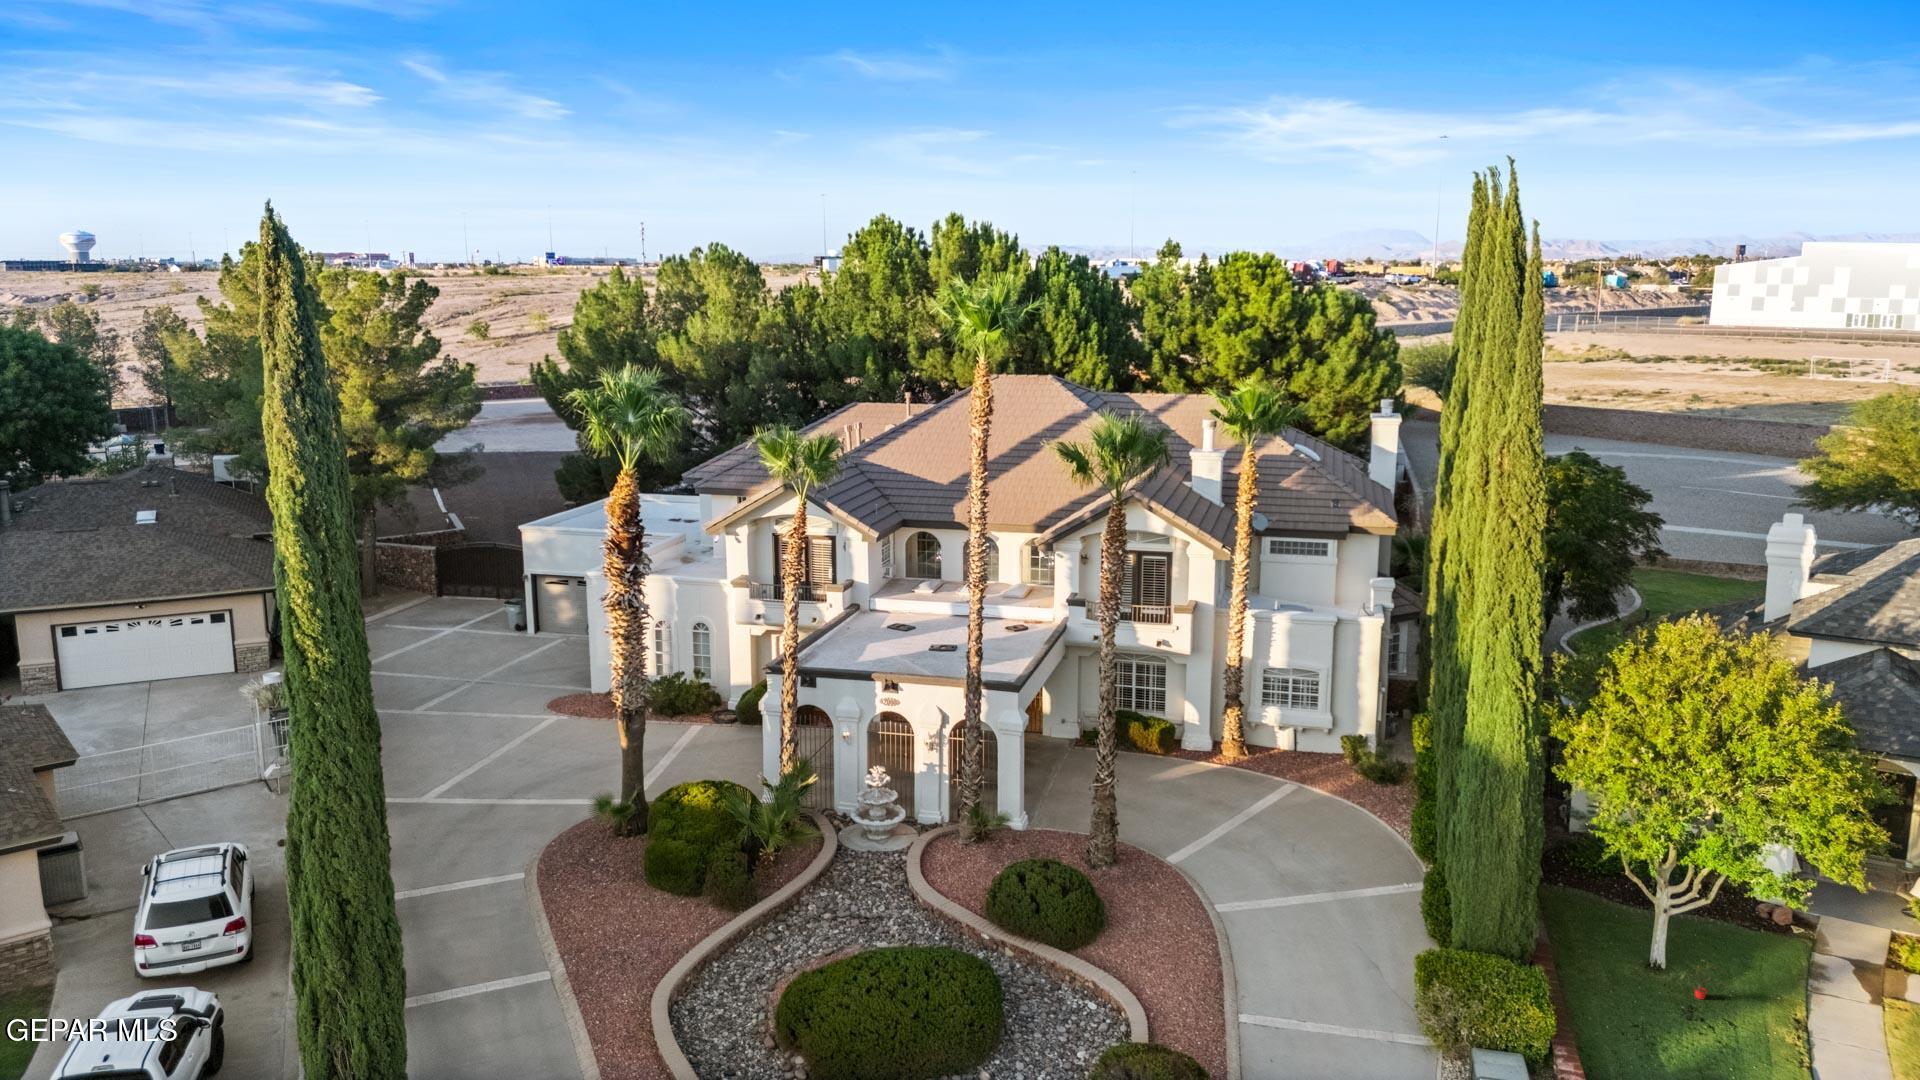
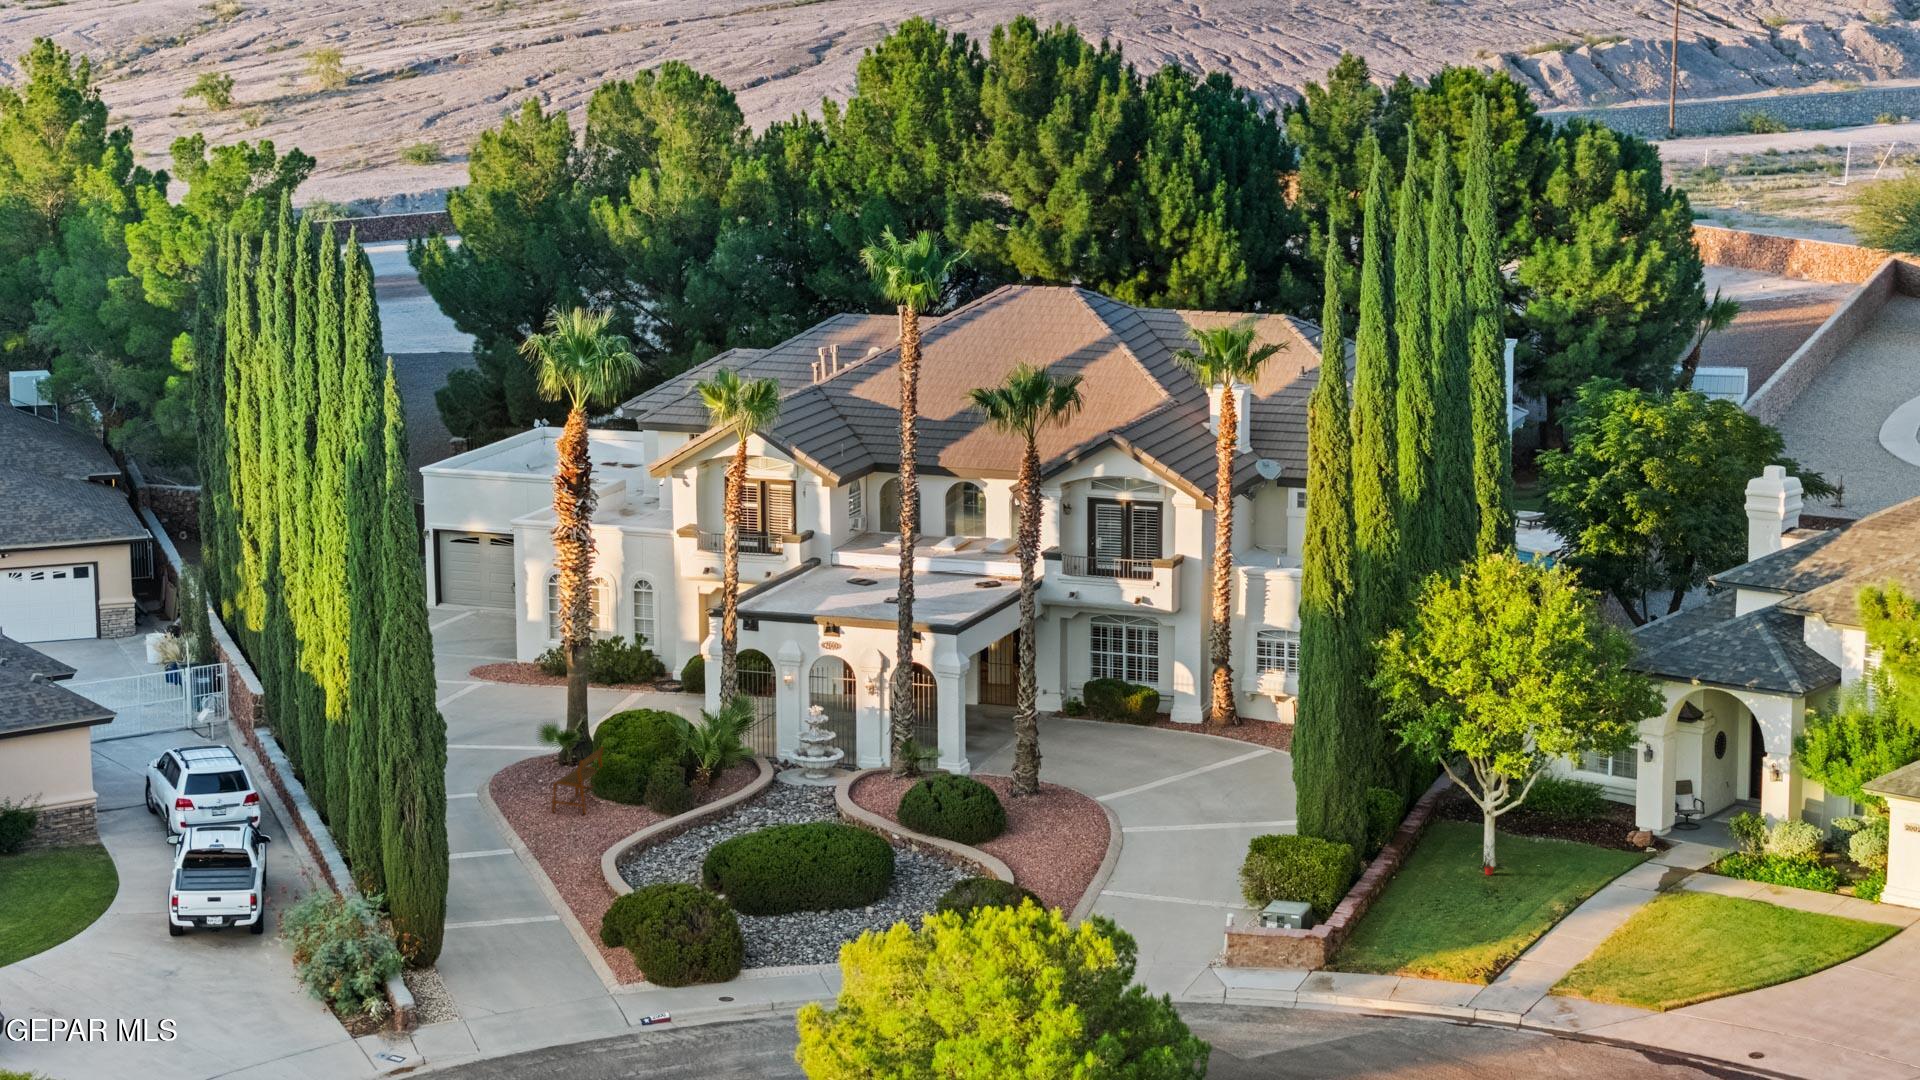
bench: none [598,830,662,914] -> present [552,747,603,814]

